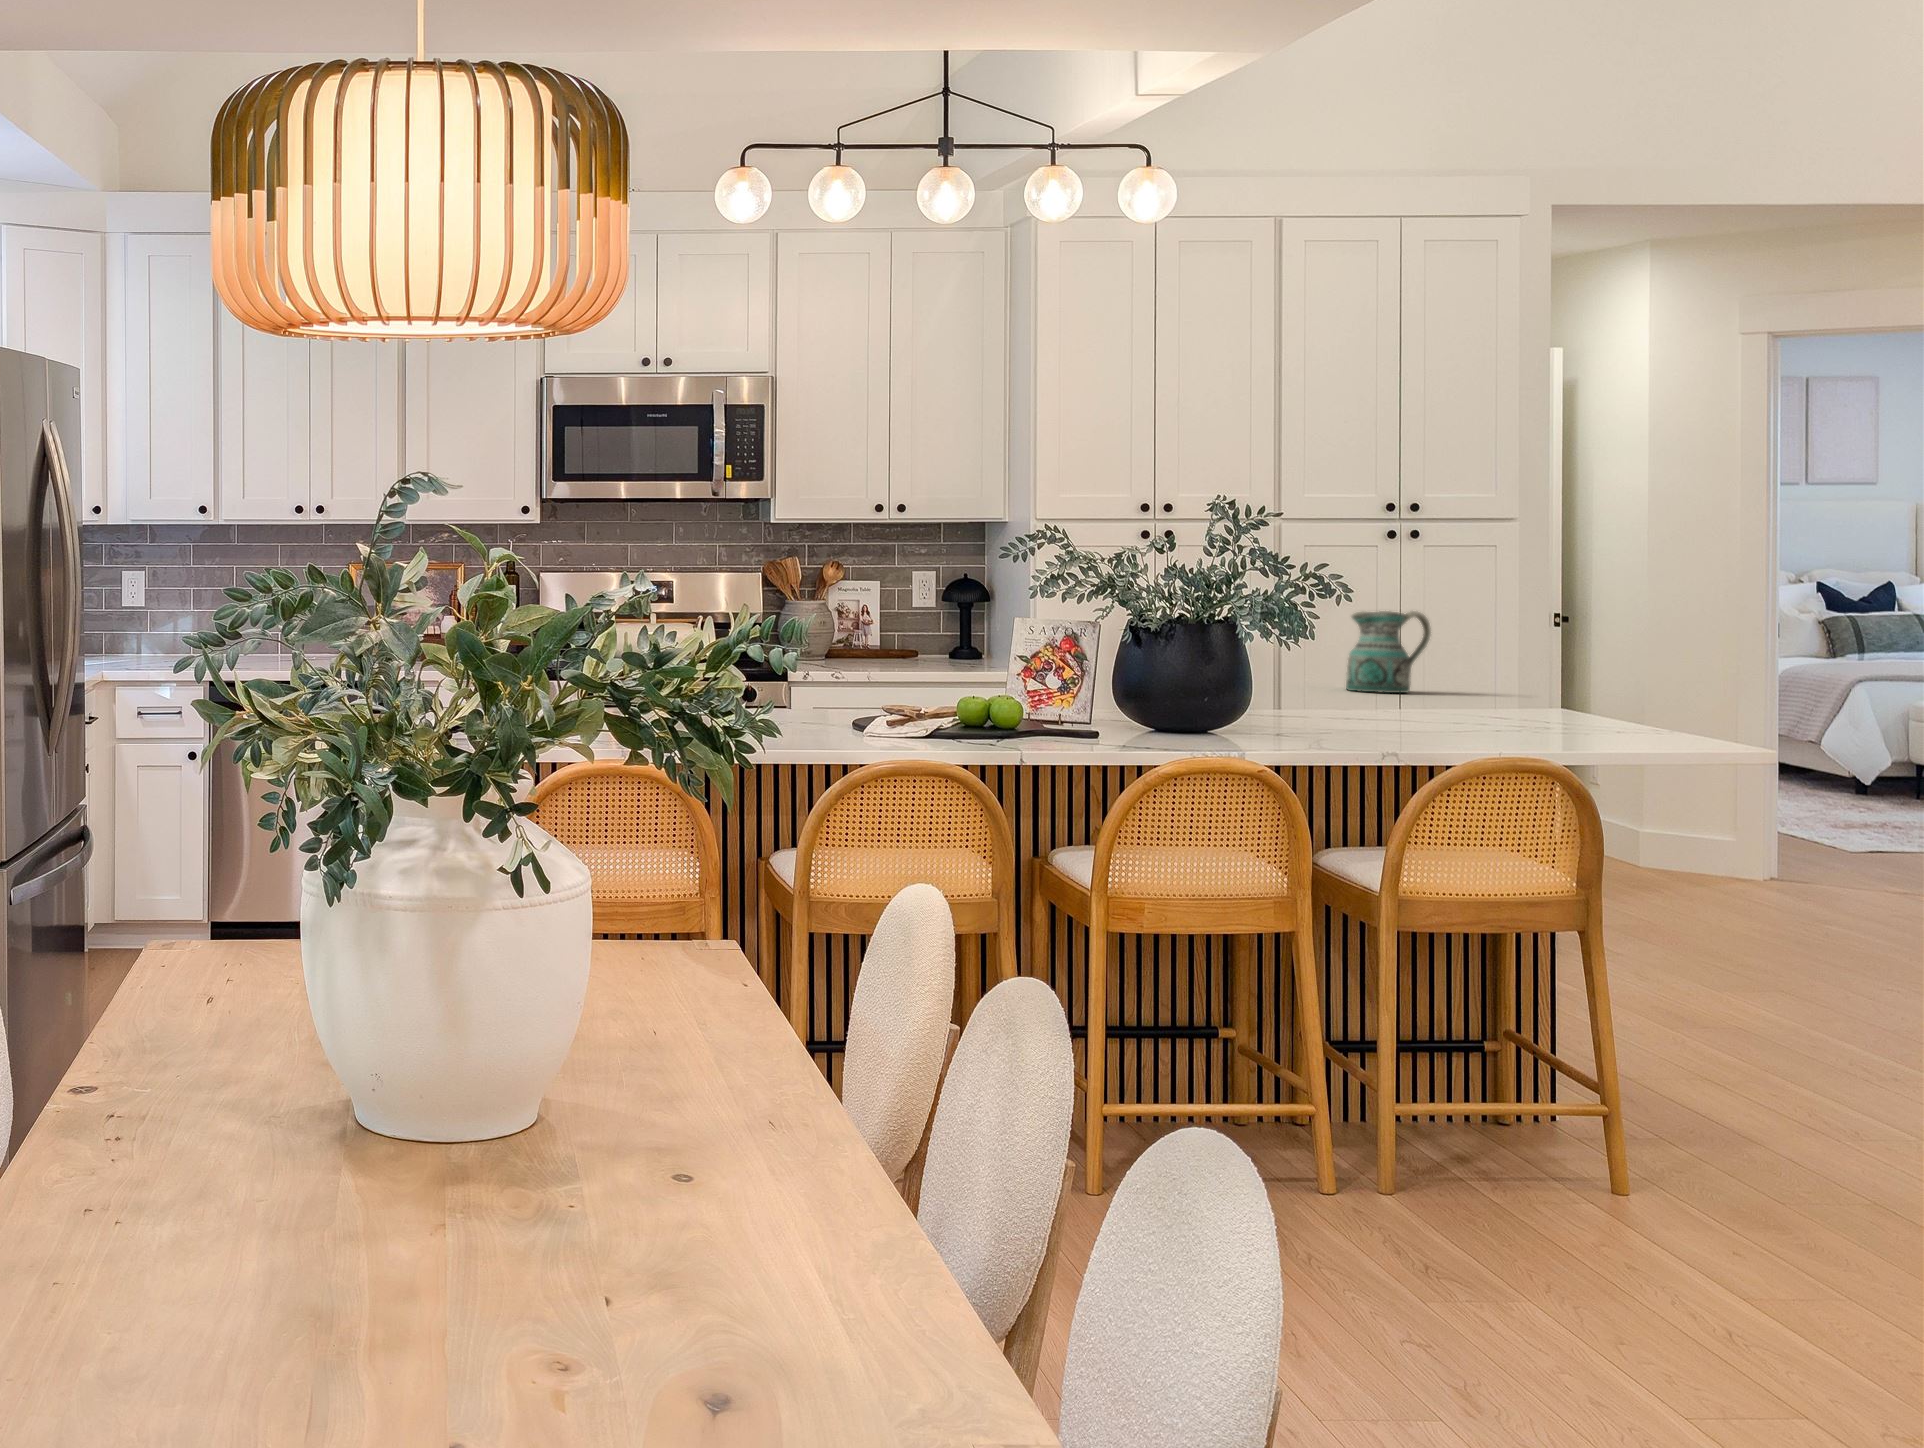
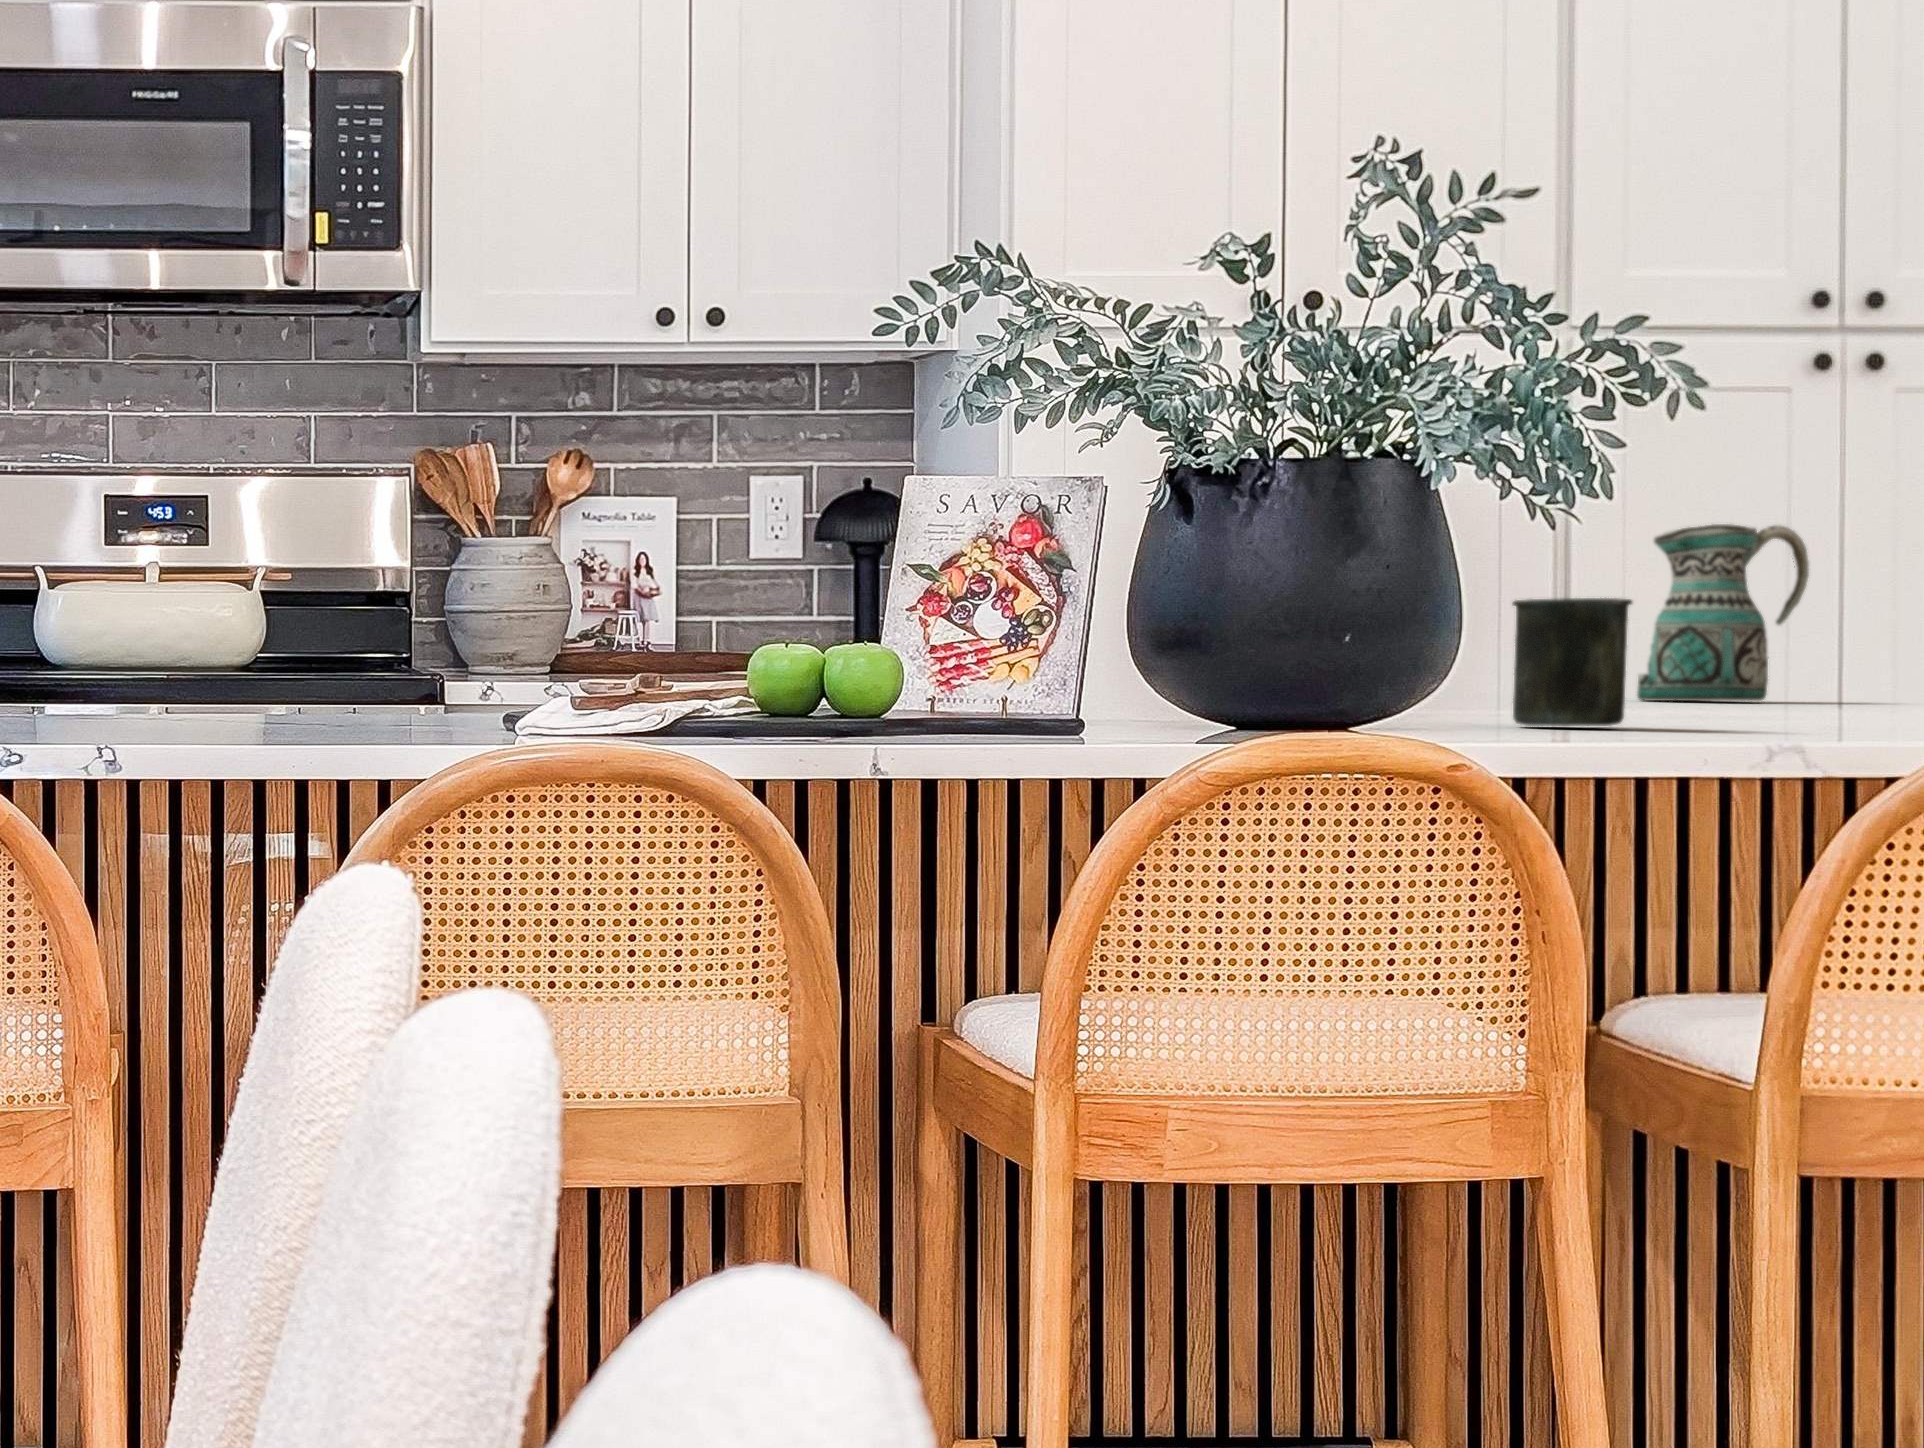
mug: none [1277,675,1331,729] -> present [1513,598,1632,726]

